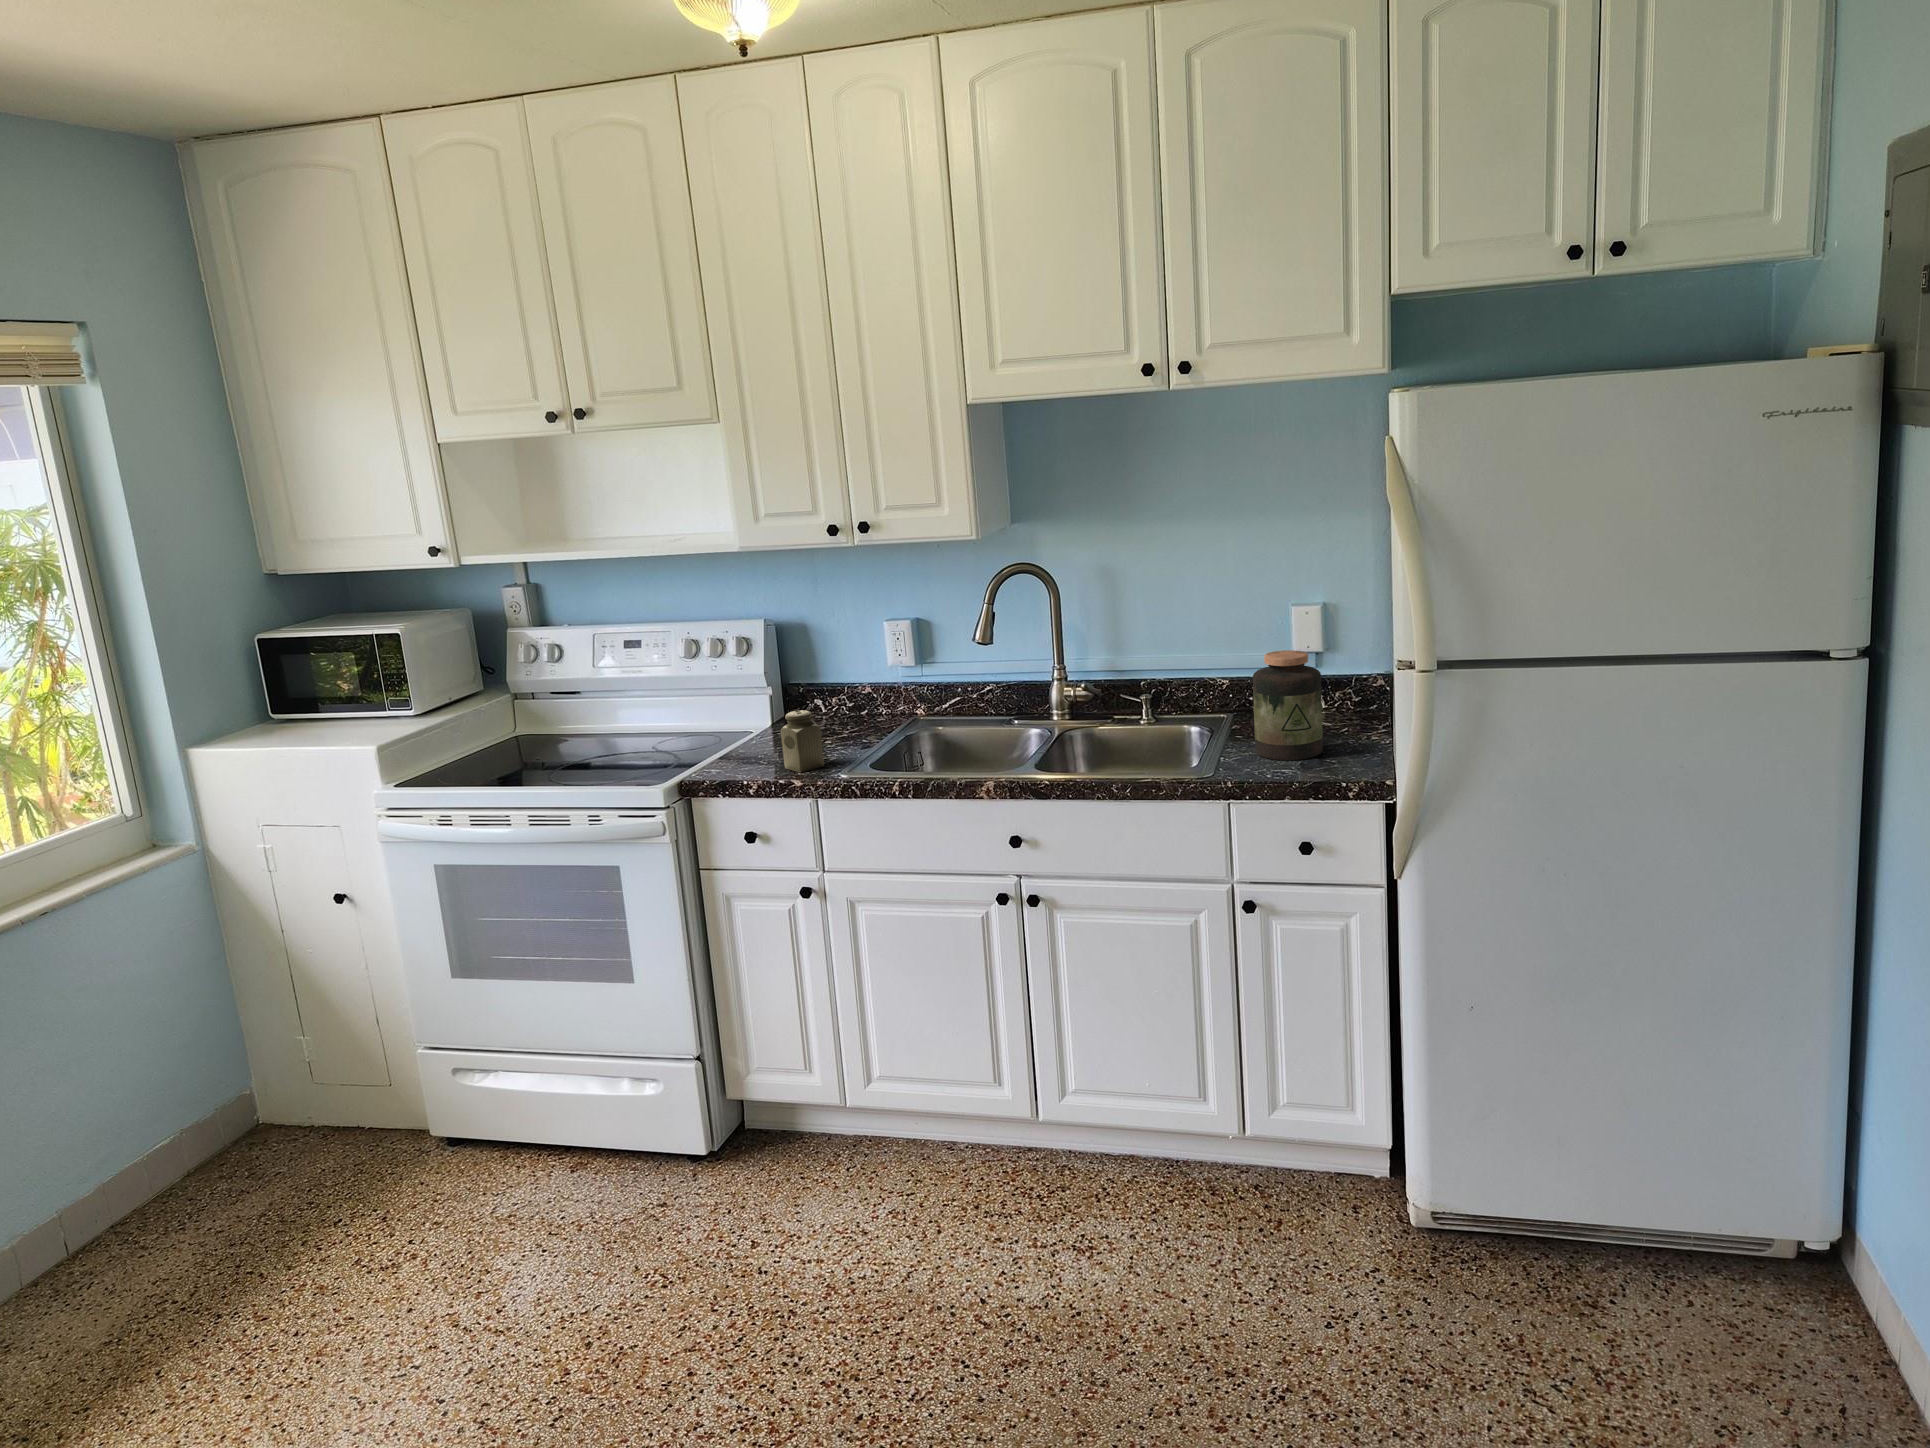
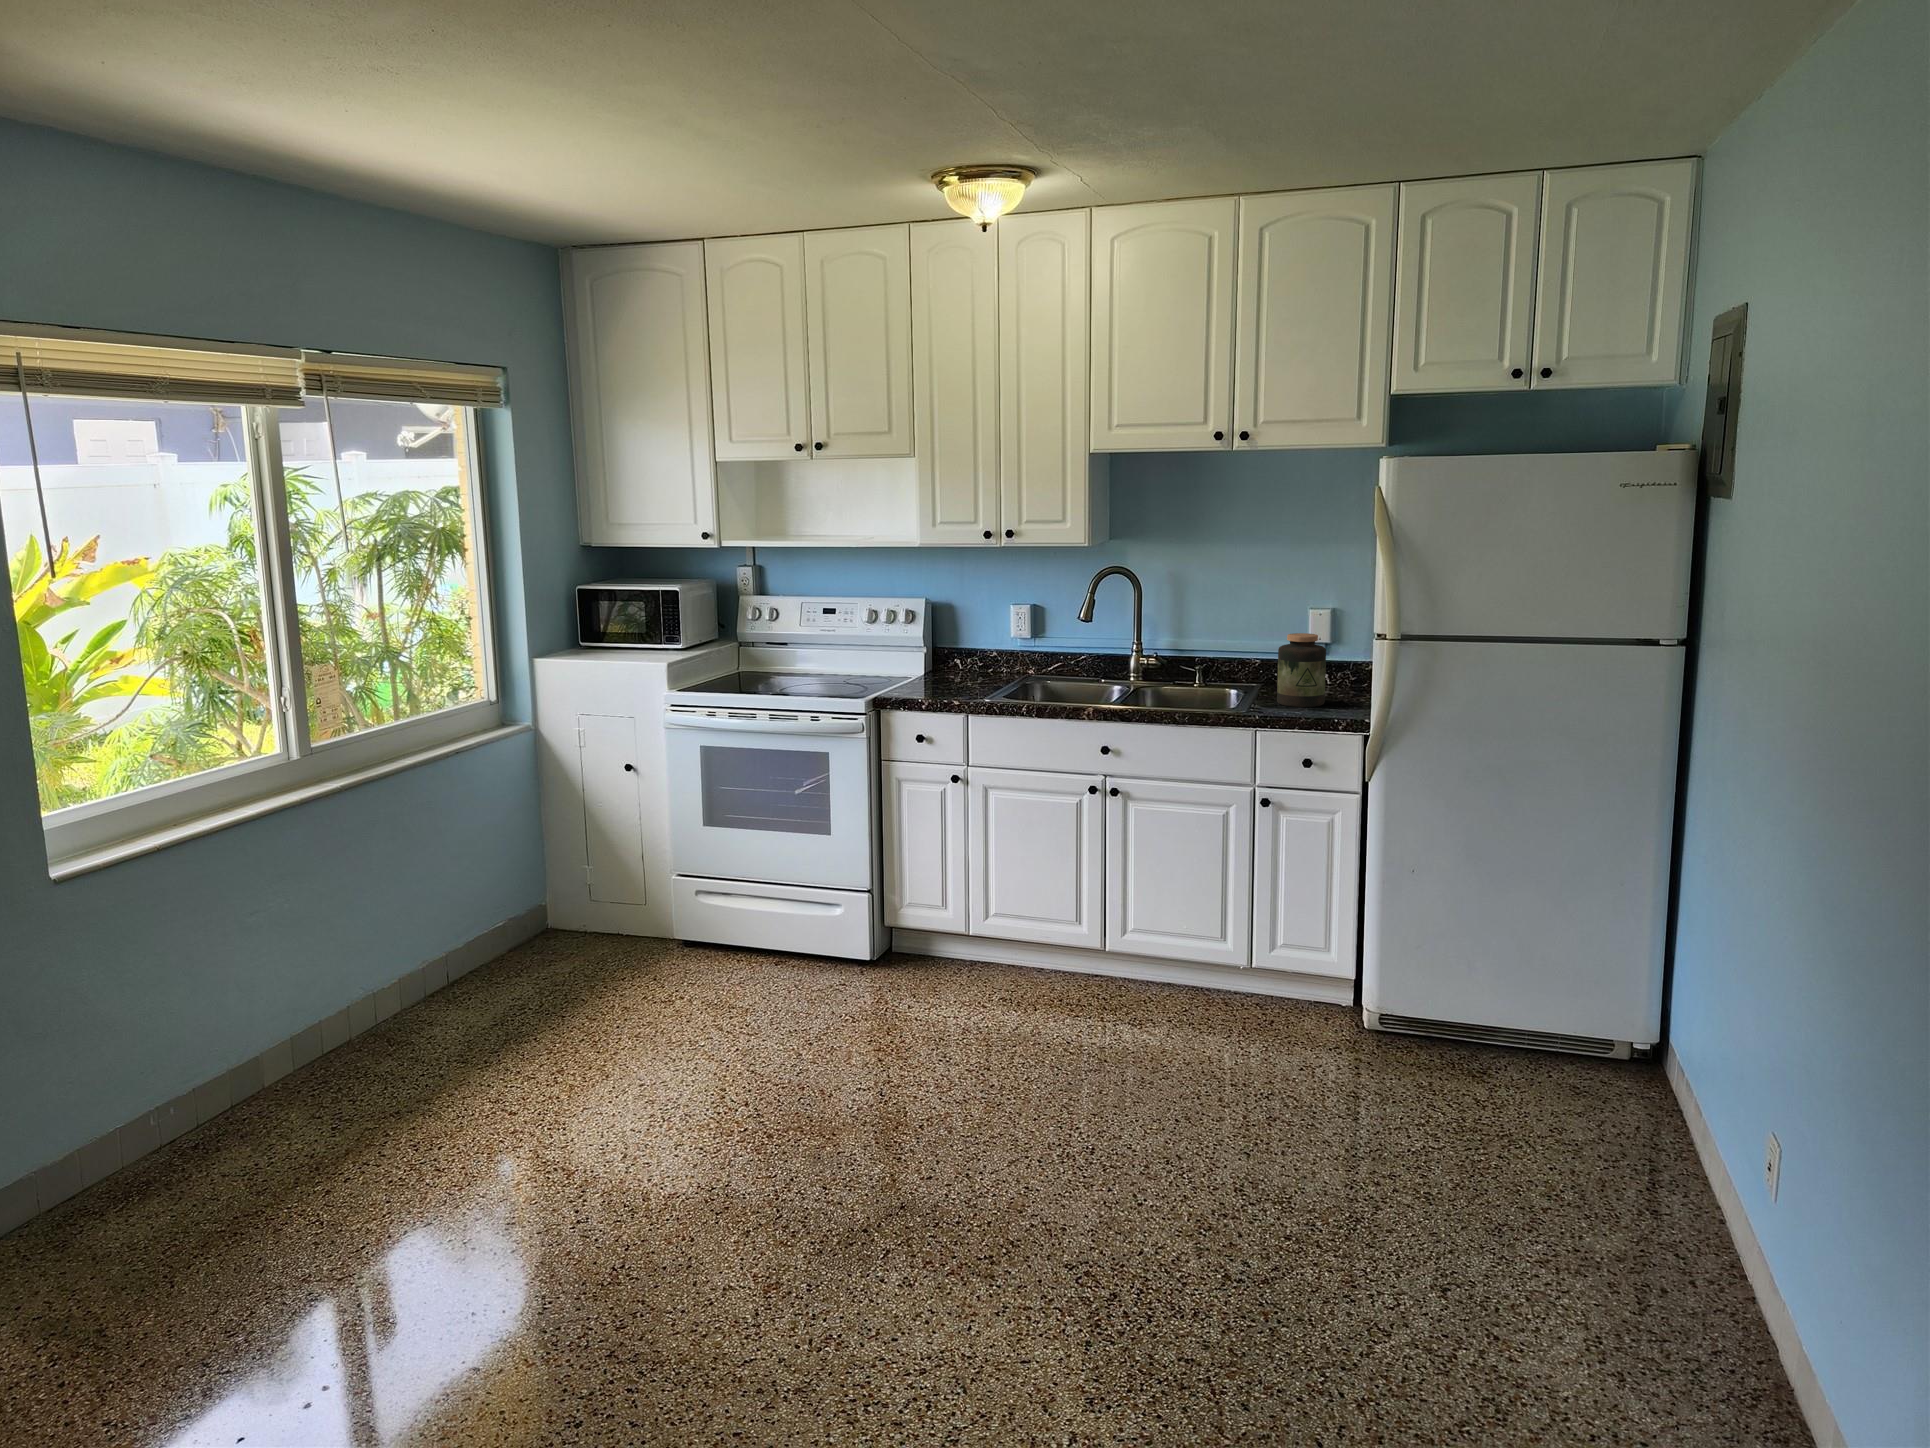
salt shaker: present [781,710,824,772] -> none [946,655,974,697]

